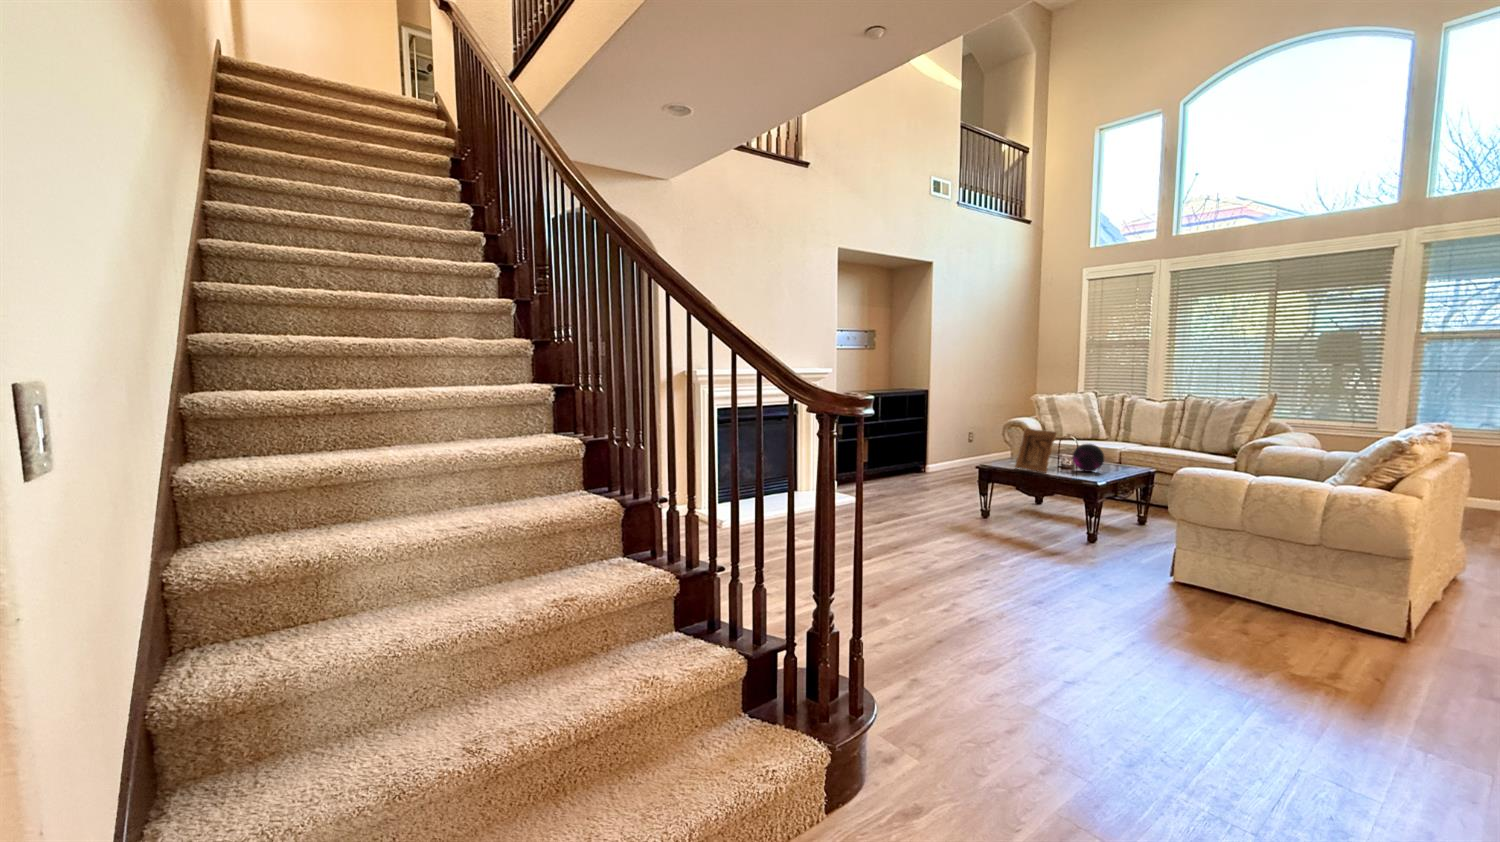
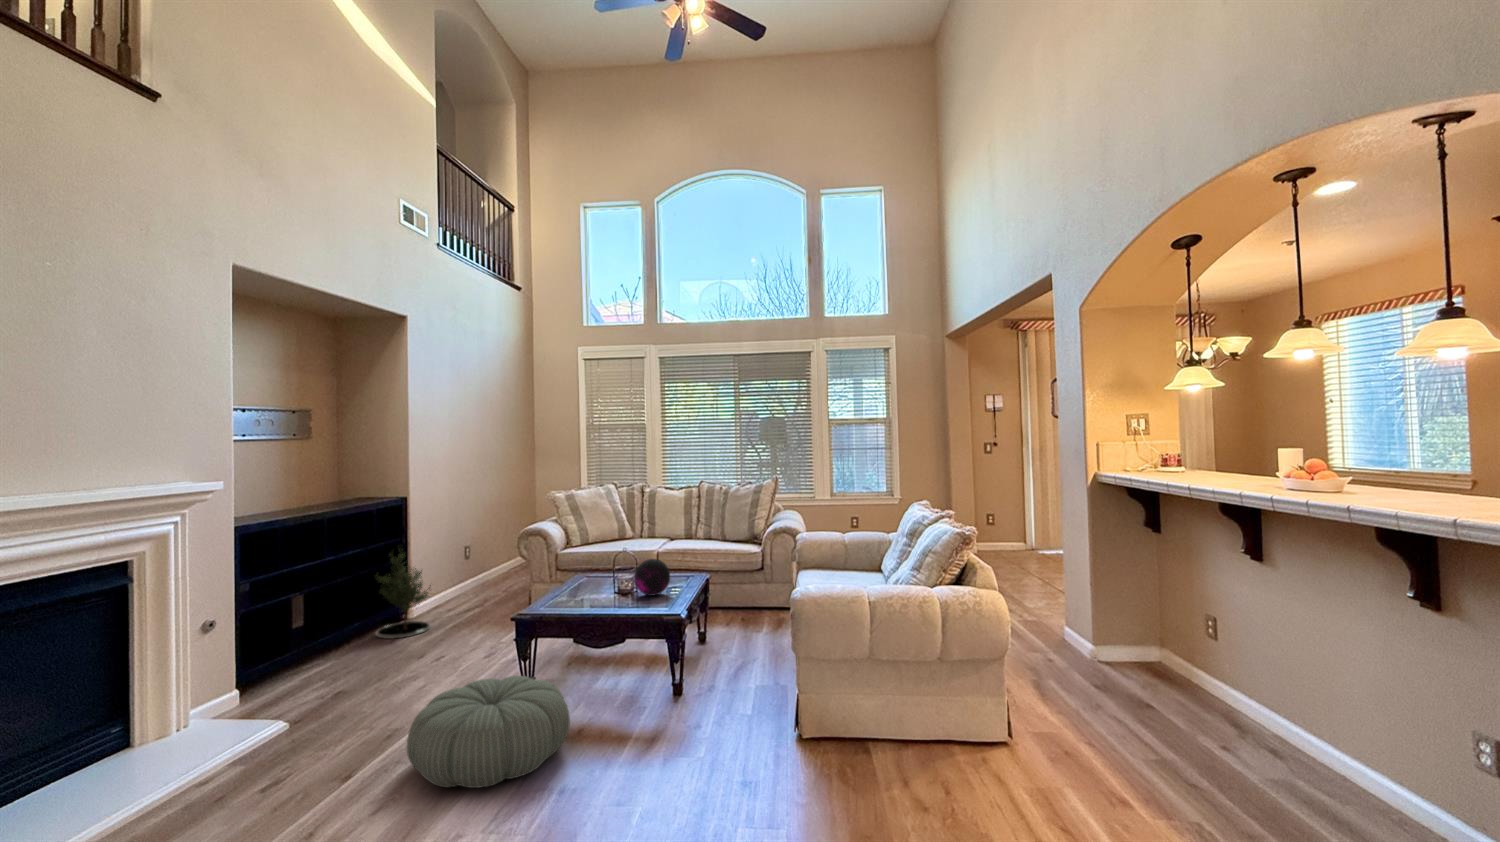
potted tree: none [904,420,941,481] -> present [376,549,431,639]
picture frame: present [1015,428,1057,473] -> none [566,549,619,610]
pouf: none [905,495,999,547] -> present [407,676,570,788]

